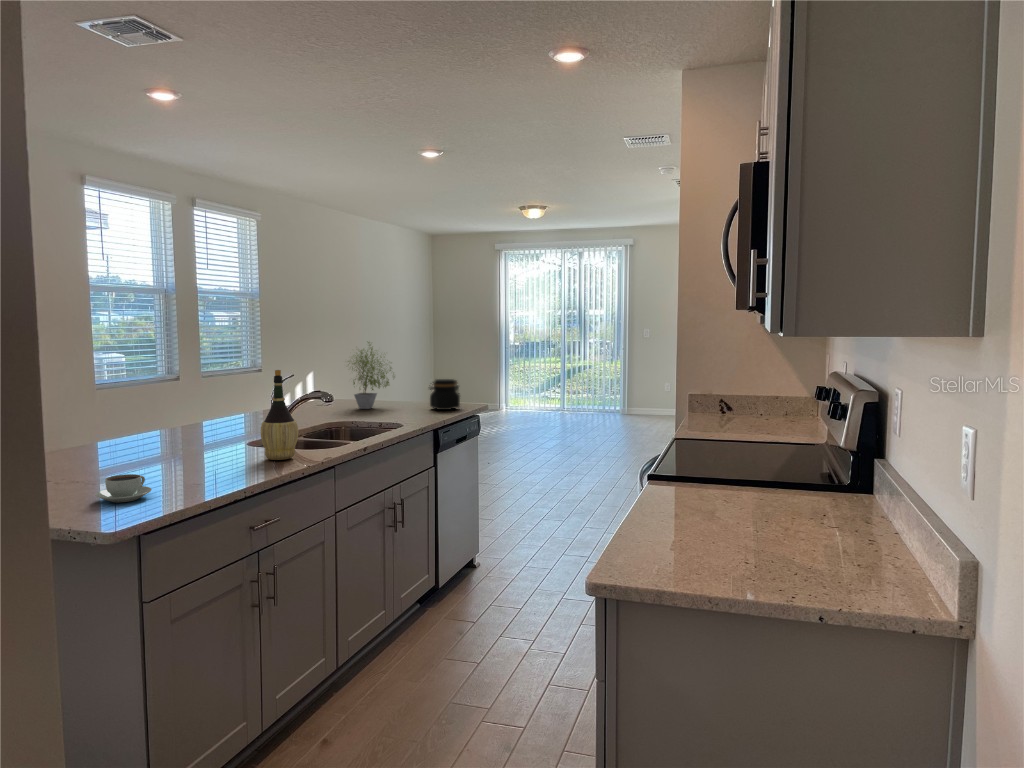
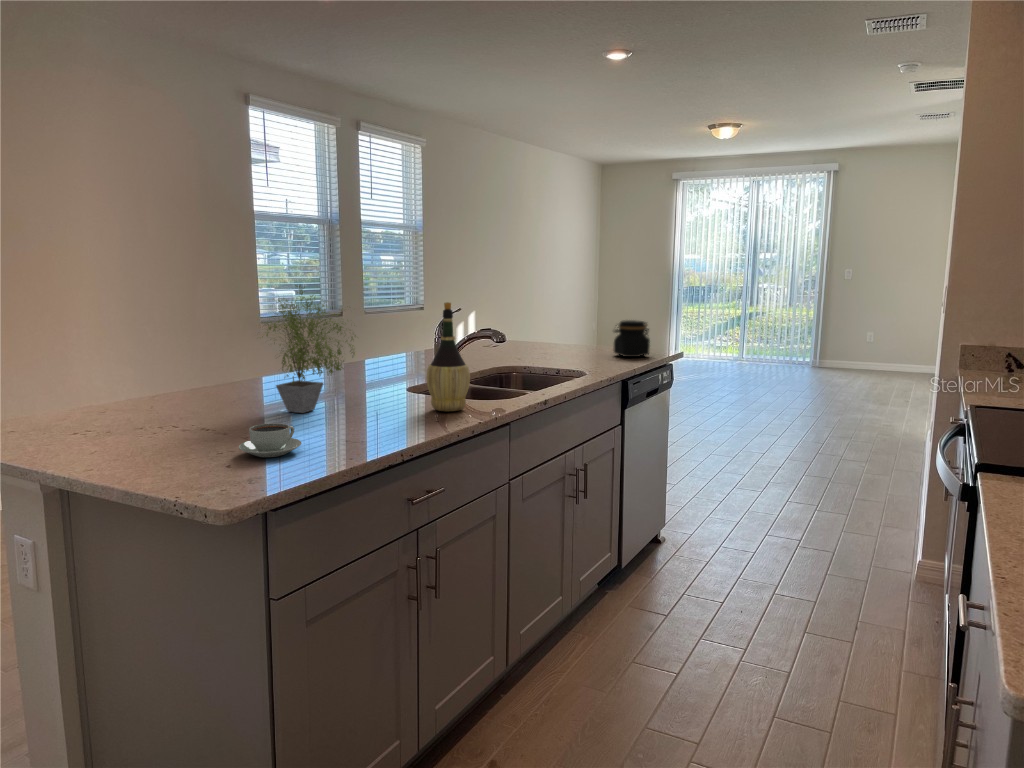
potted plant: present [348,342,391,409] -> present [266,286,354,413]

